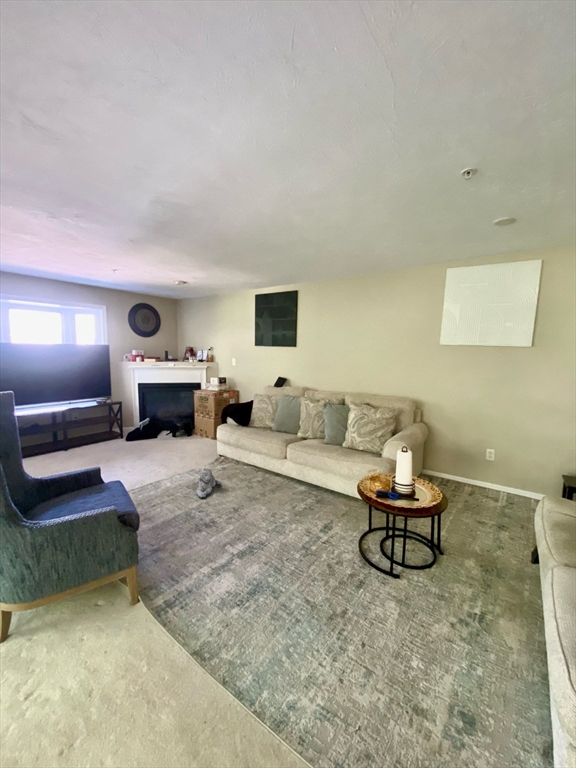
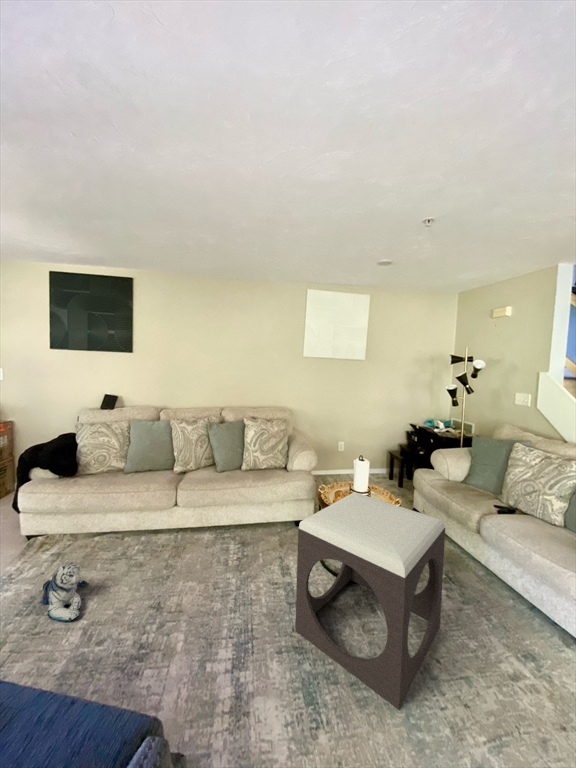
footstool: none [287,476,407,637] -> present [295,492,445,709]

